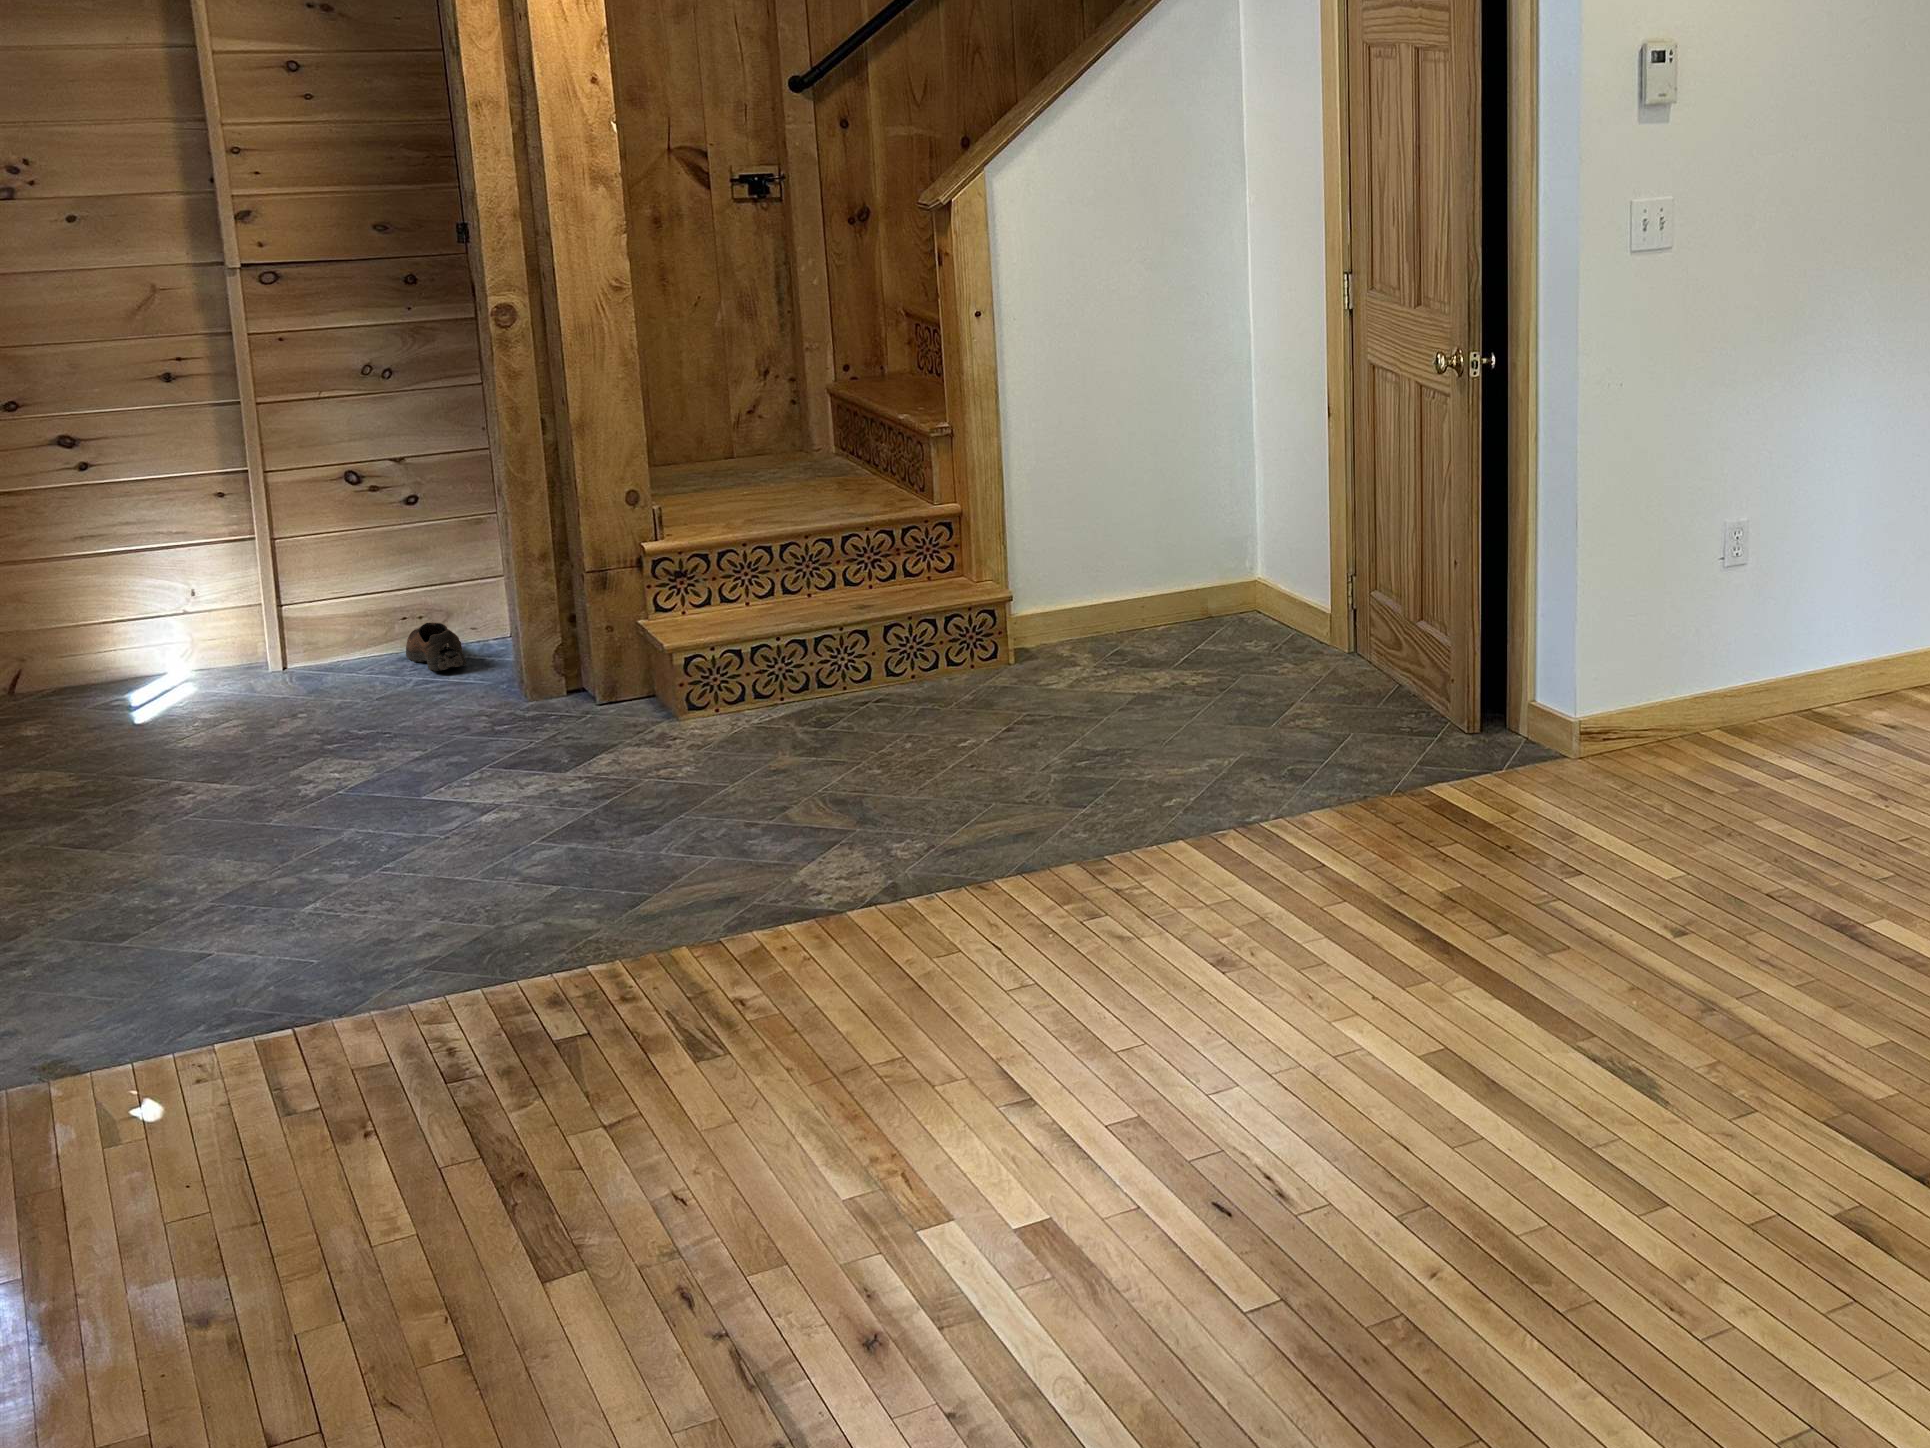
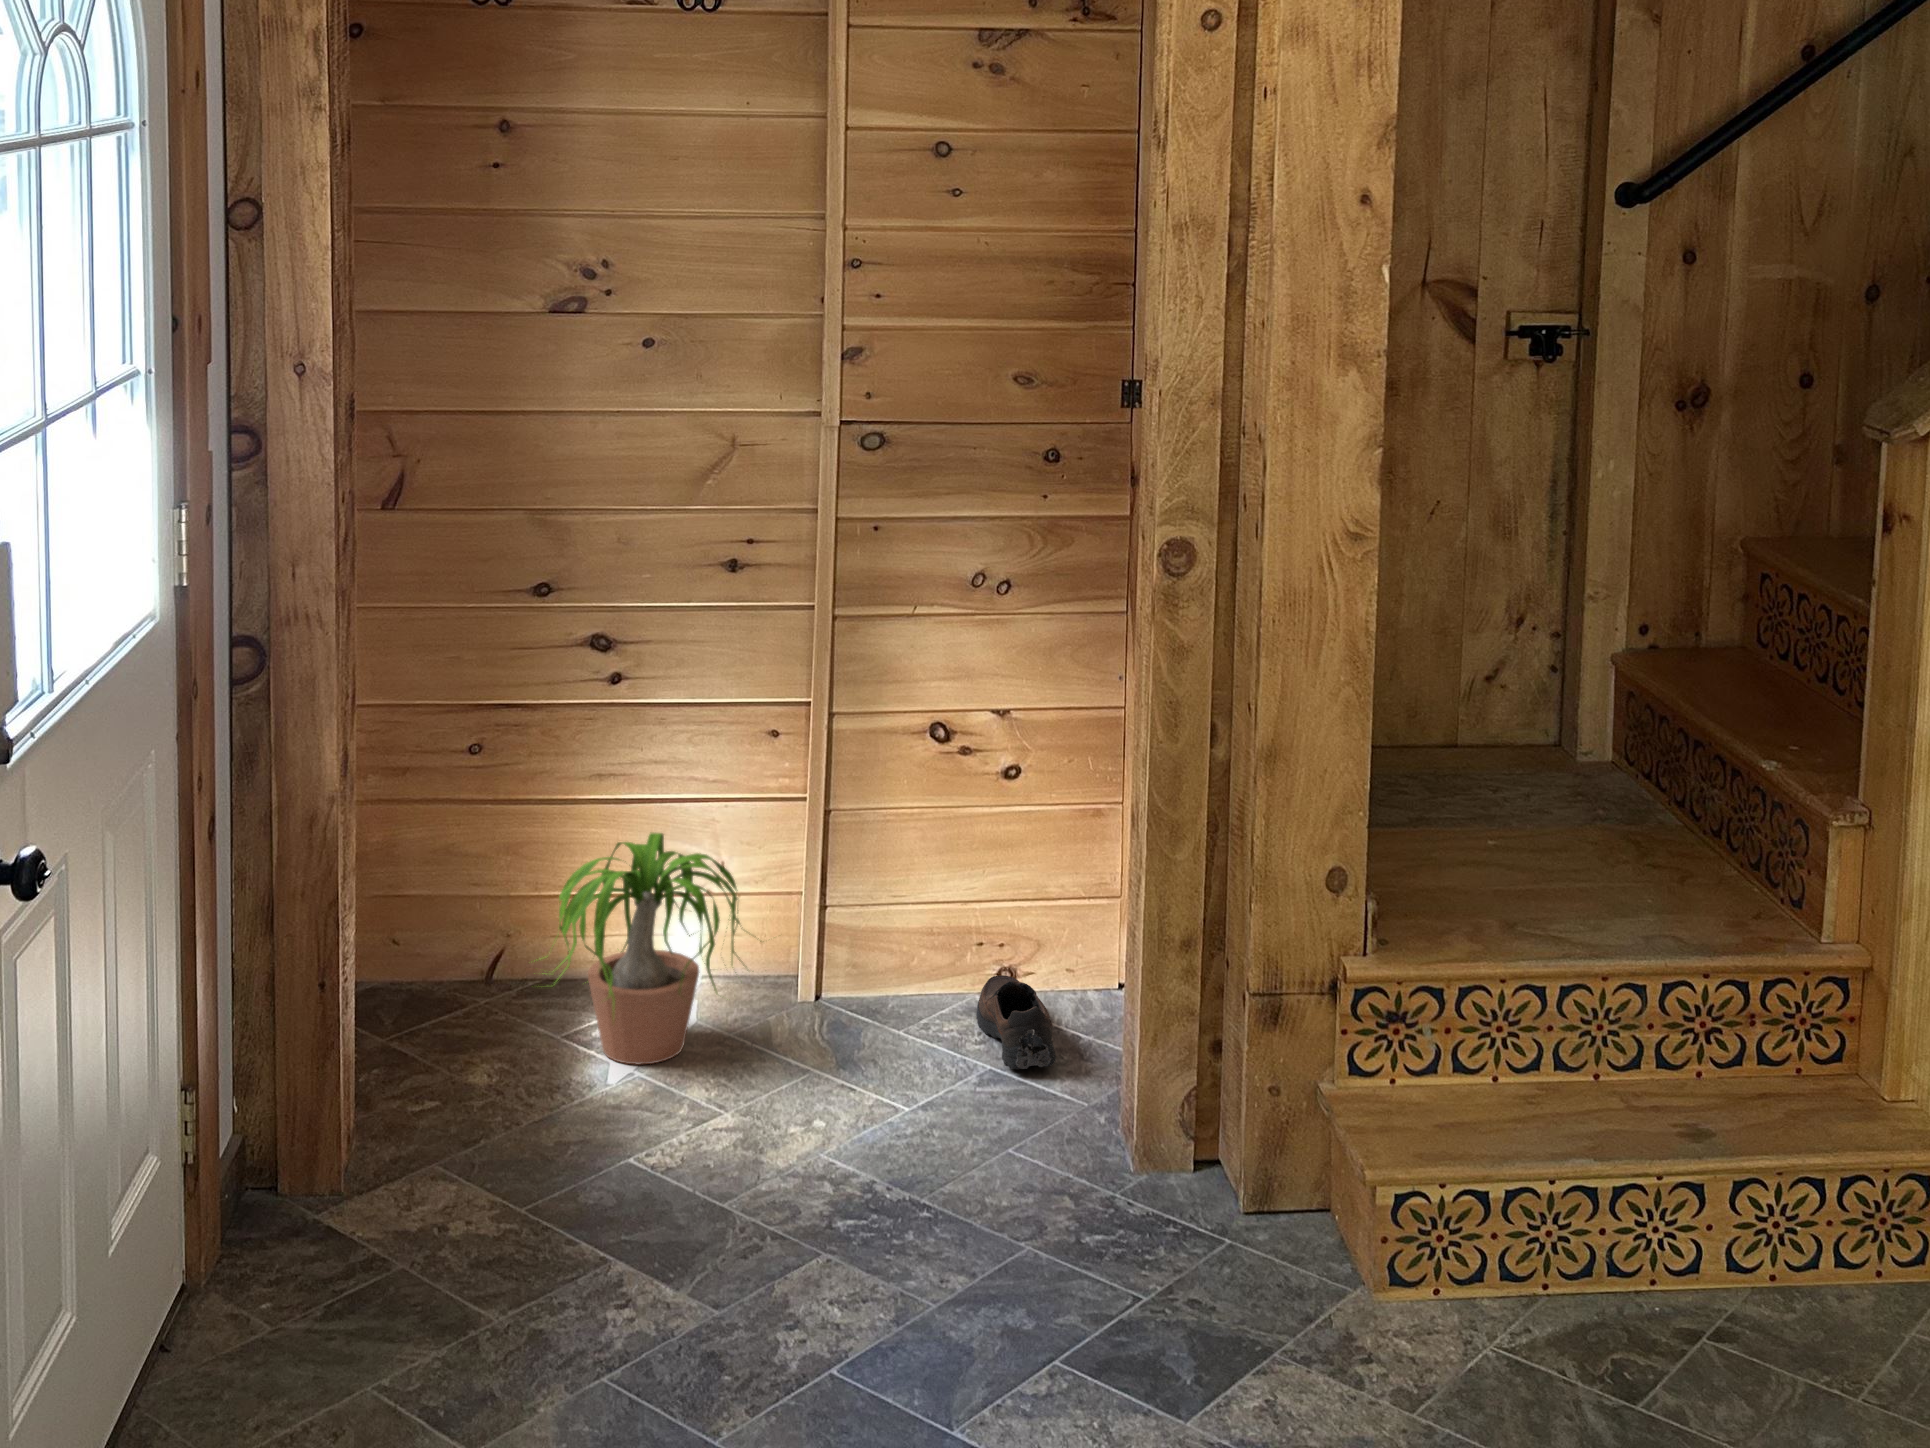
potted plant: none [53,559,252,710] -> present [537,833,759,1064]

